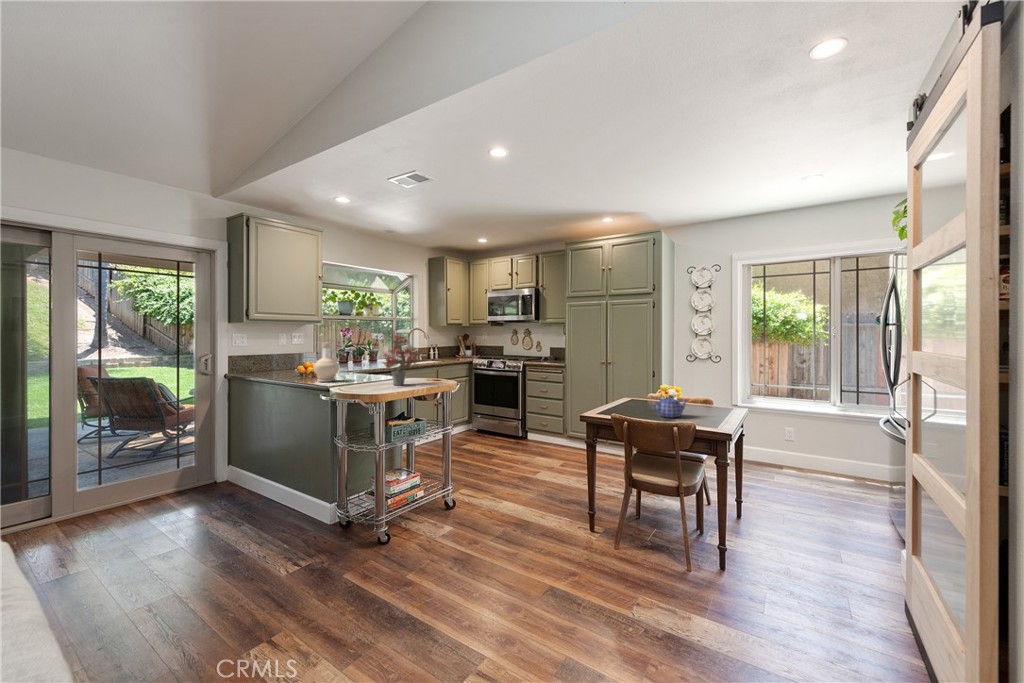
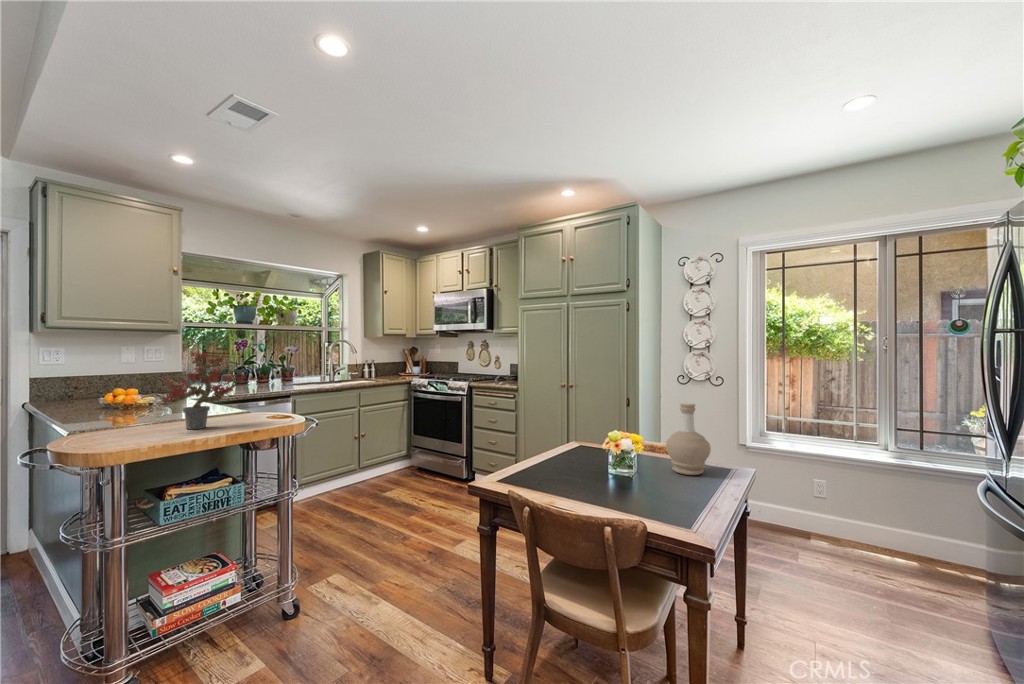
bottle: present [314,343,339,382] -> present [666,403,711,475]
teapot: present [652,396,687,418] -> none [576,454,641,492]

